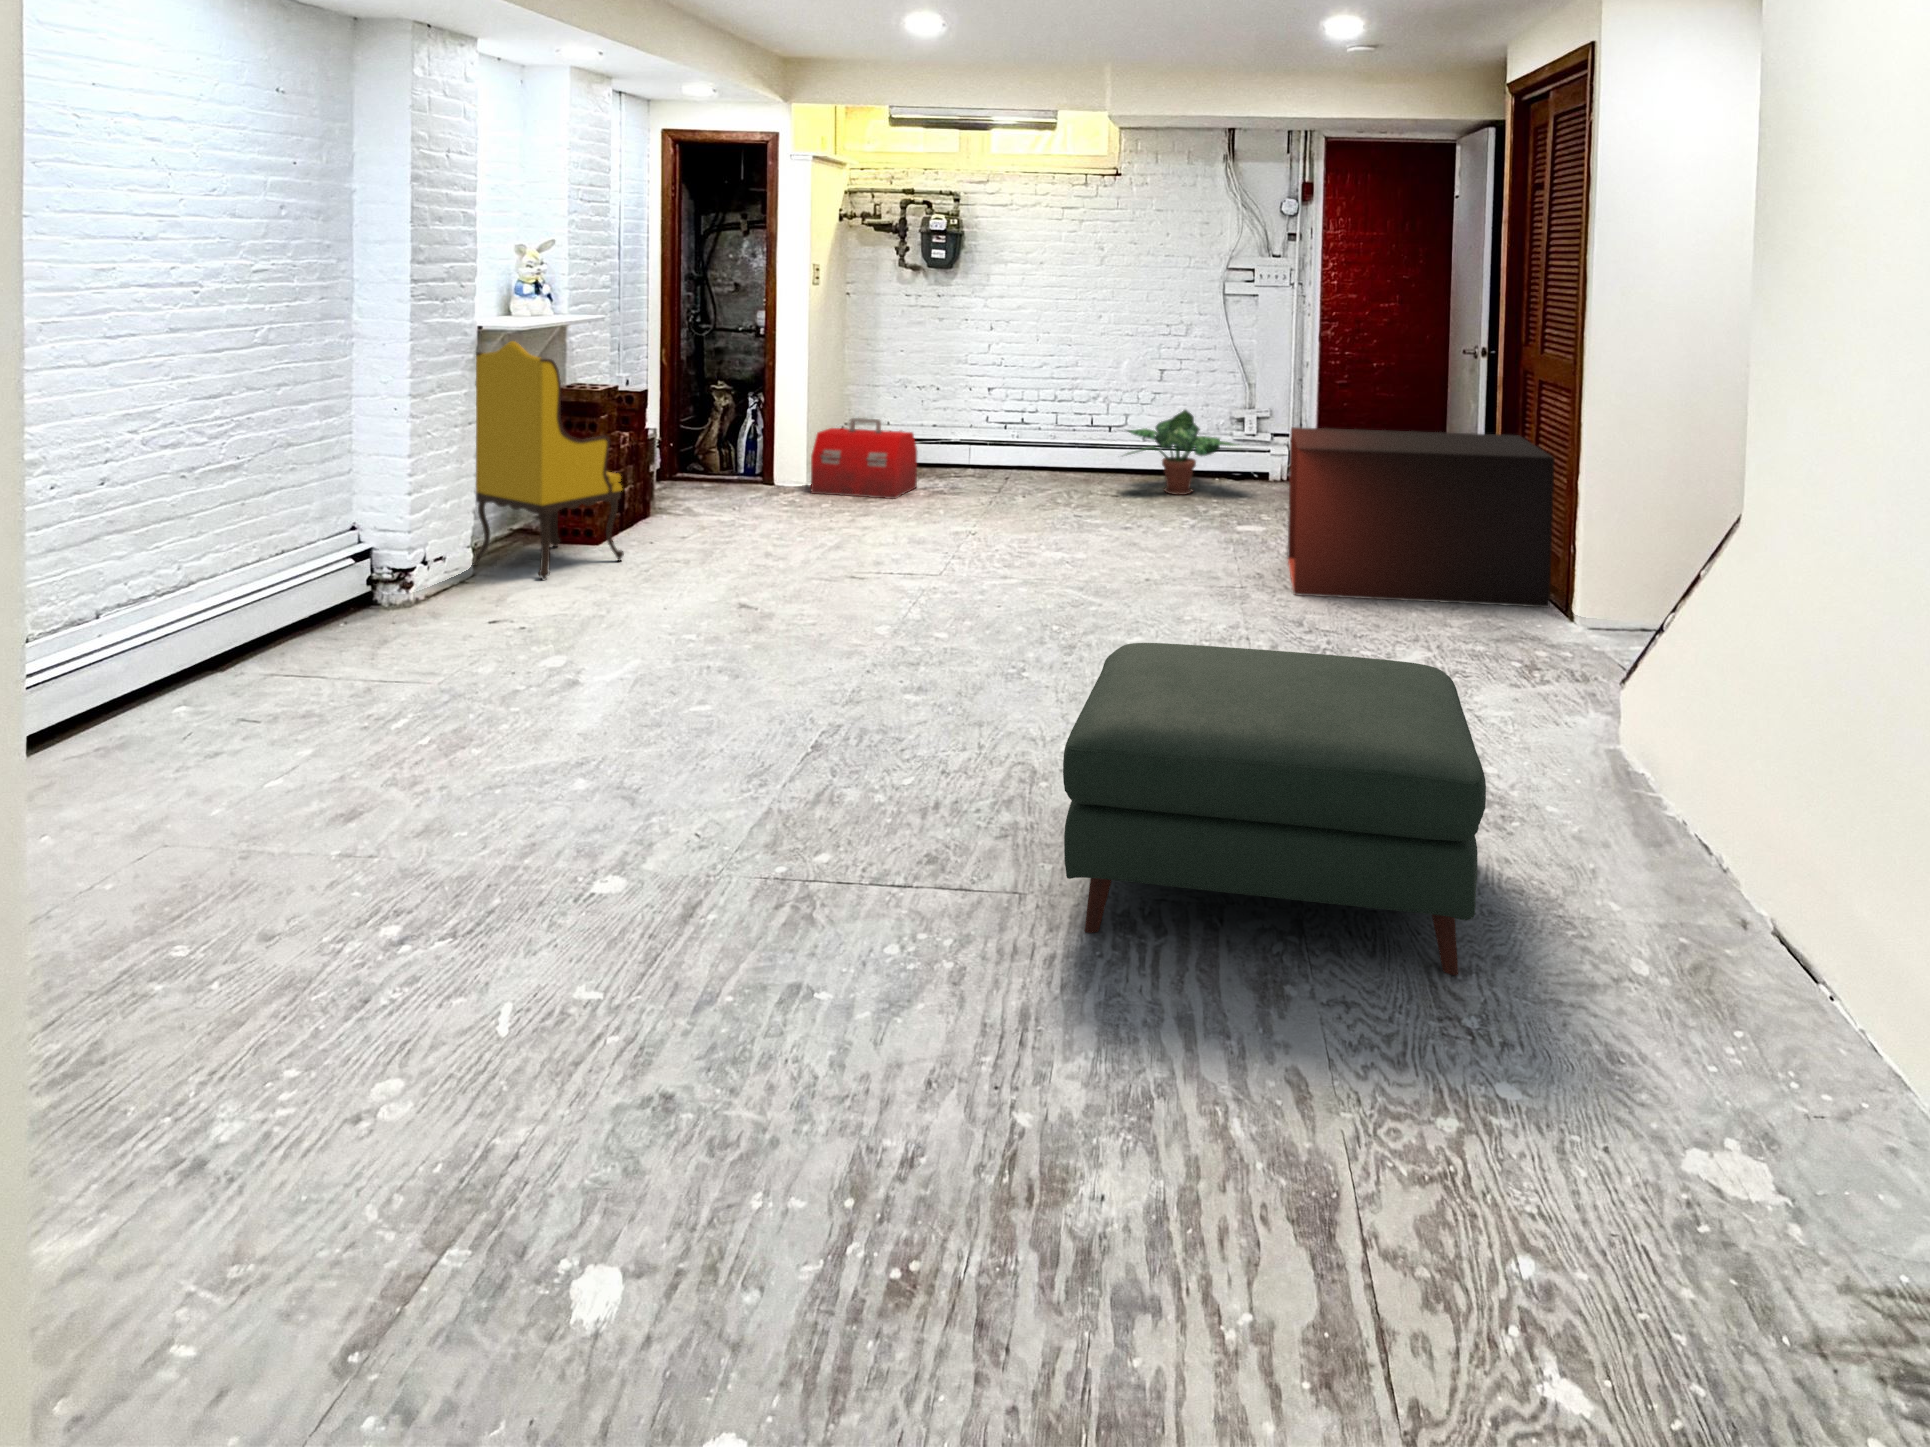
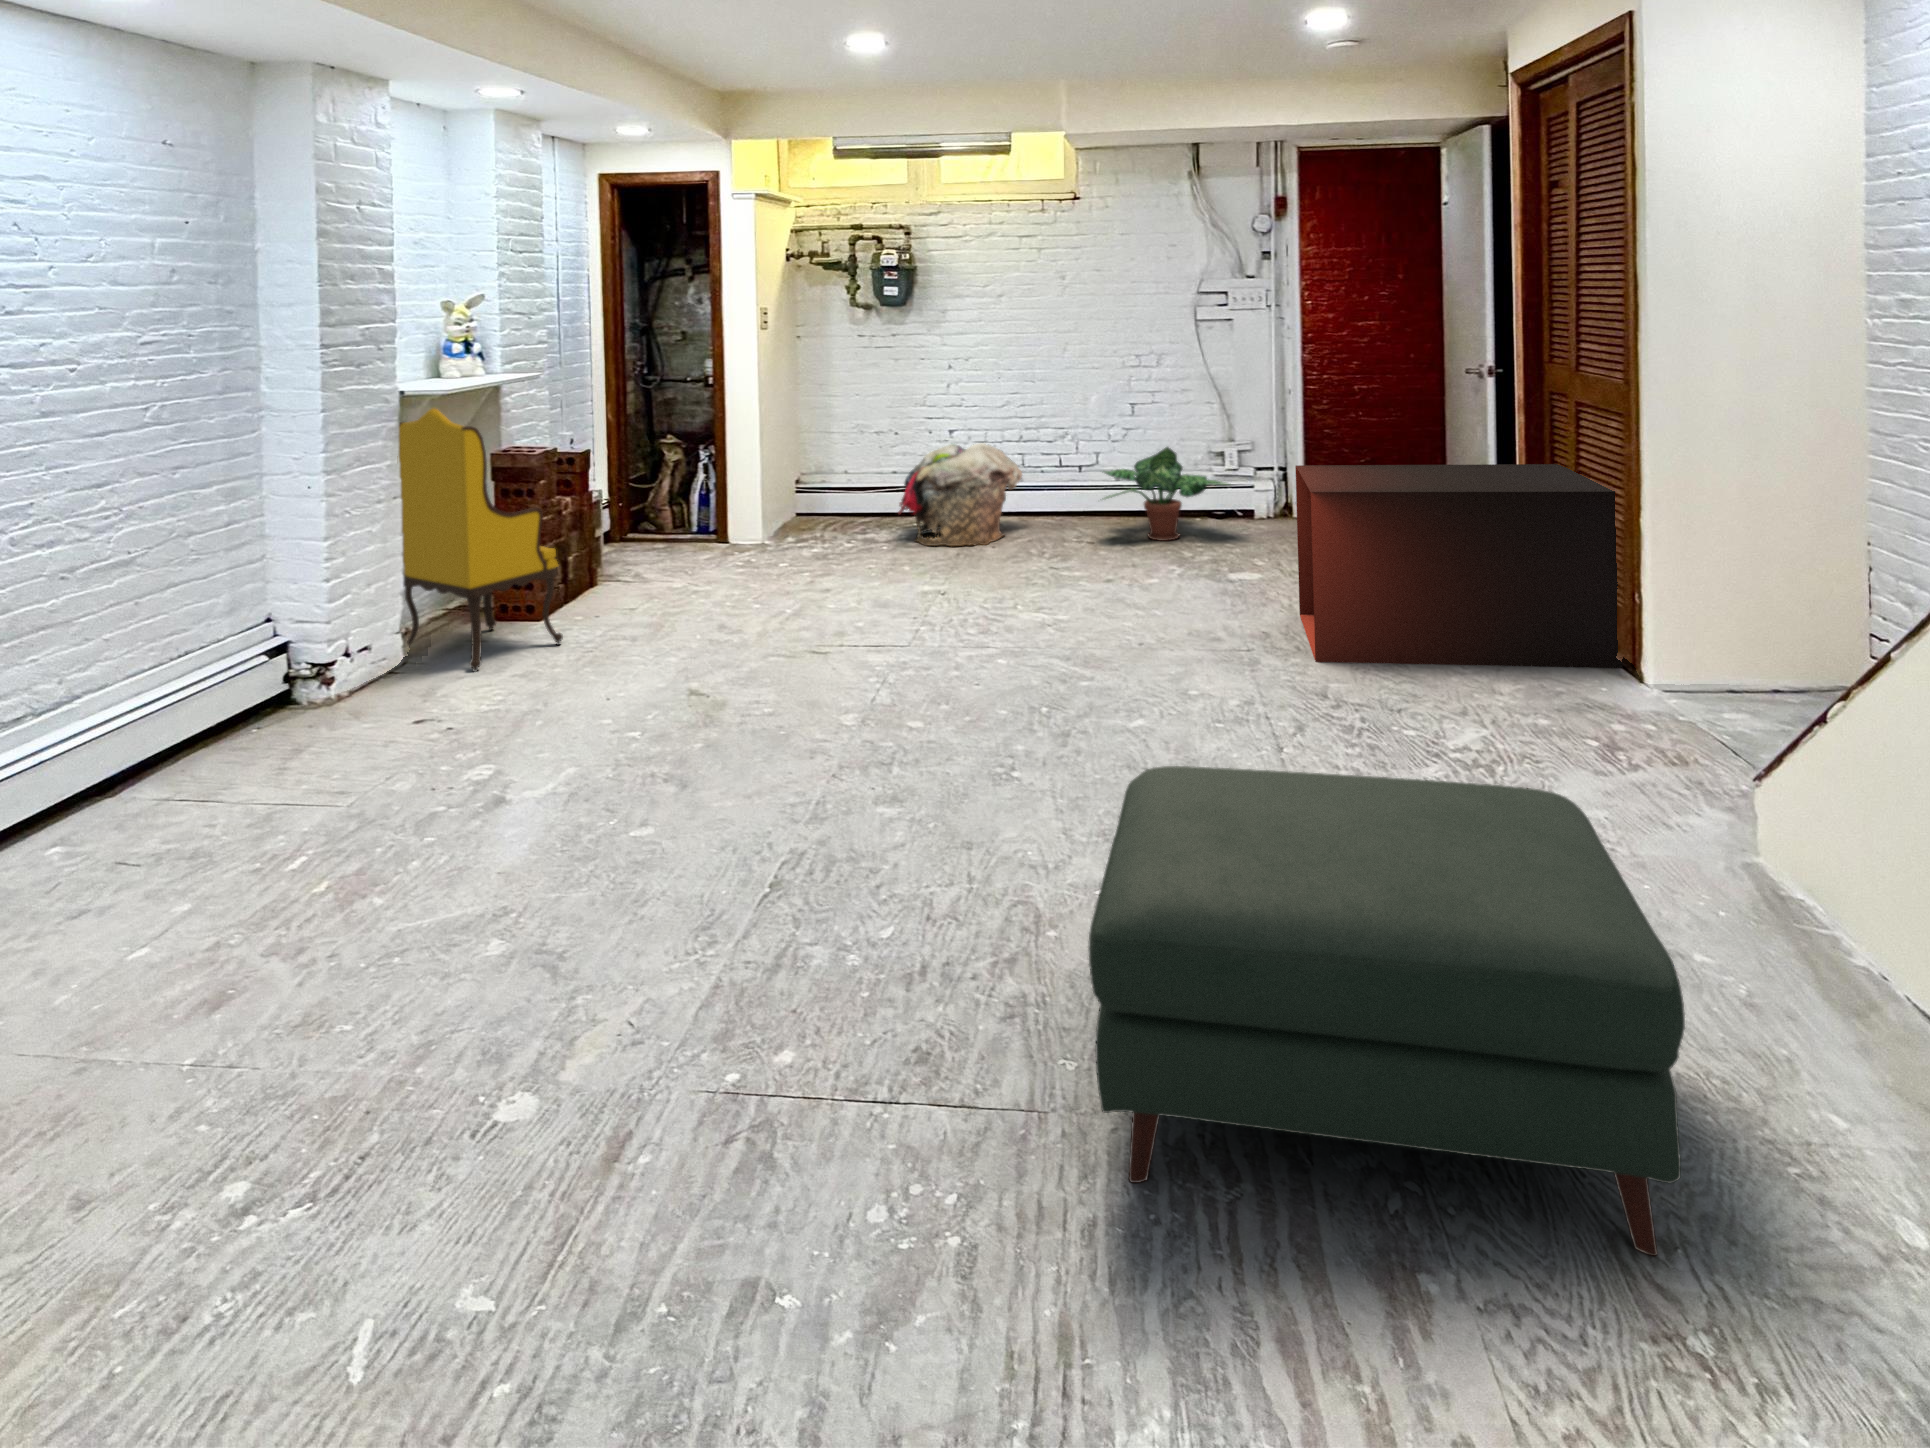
laundry basket: none [936,399,1053,493] -> present [898,443,1022,546]
toolbox: present [811,418,917,499] -> none [764,471,879,558]

